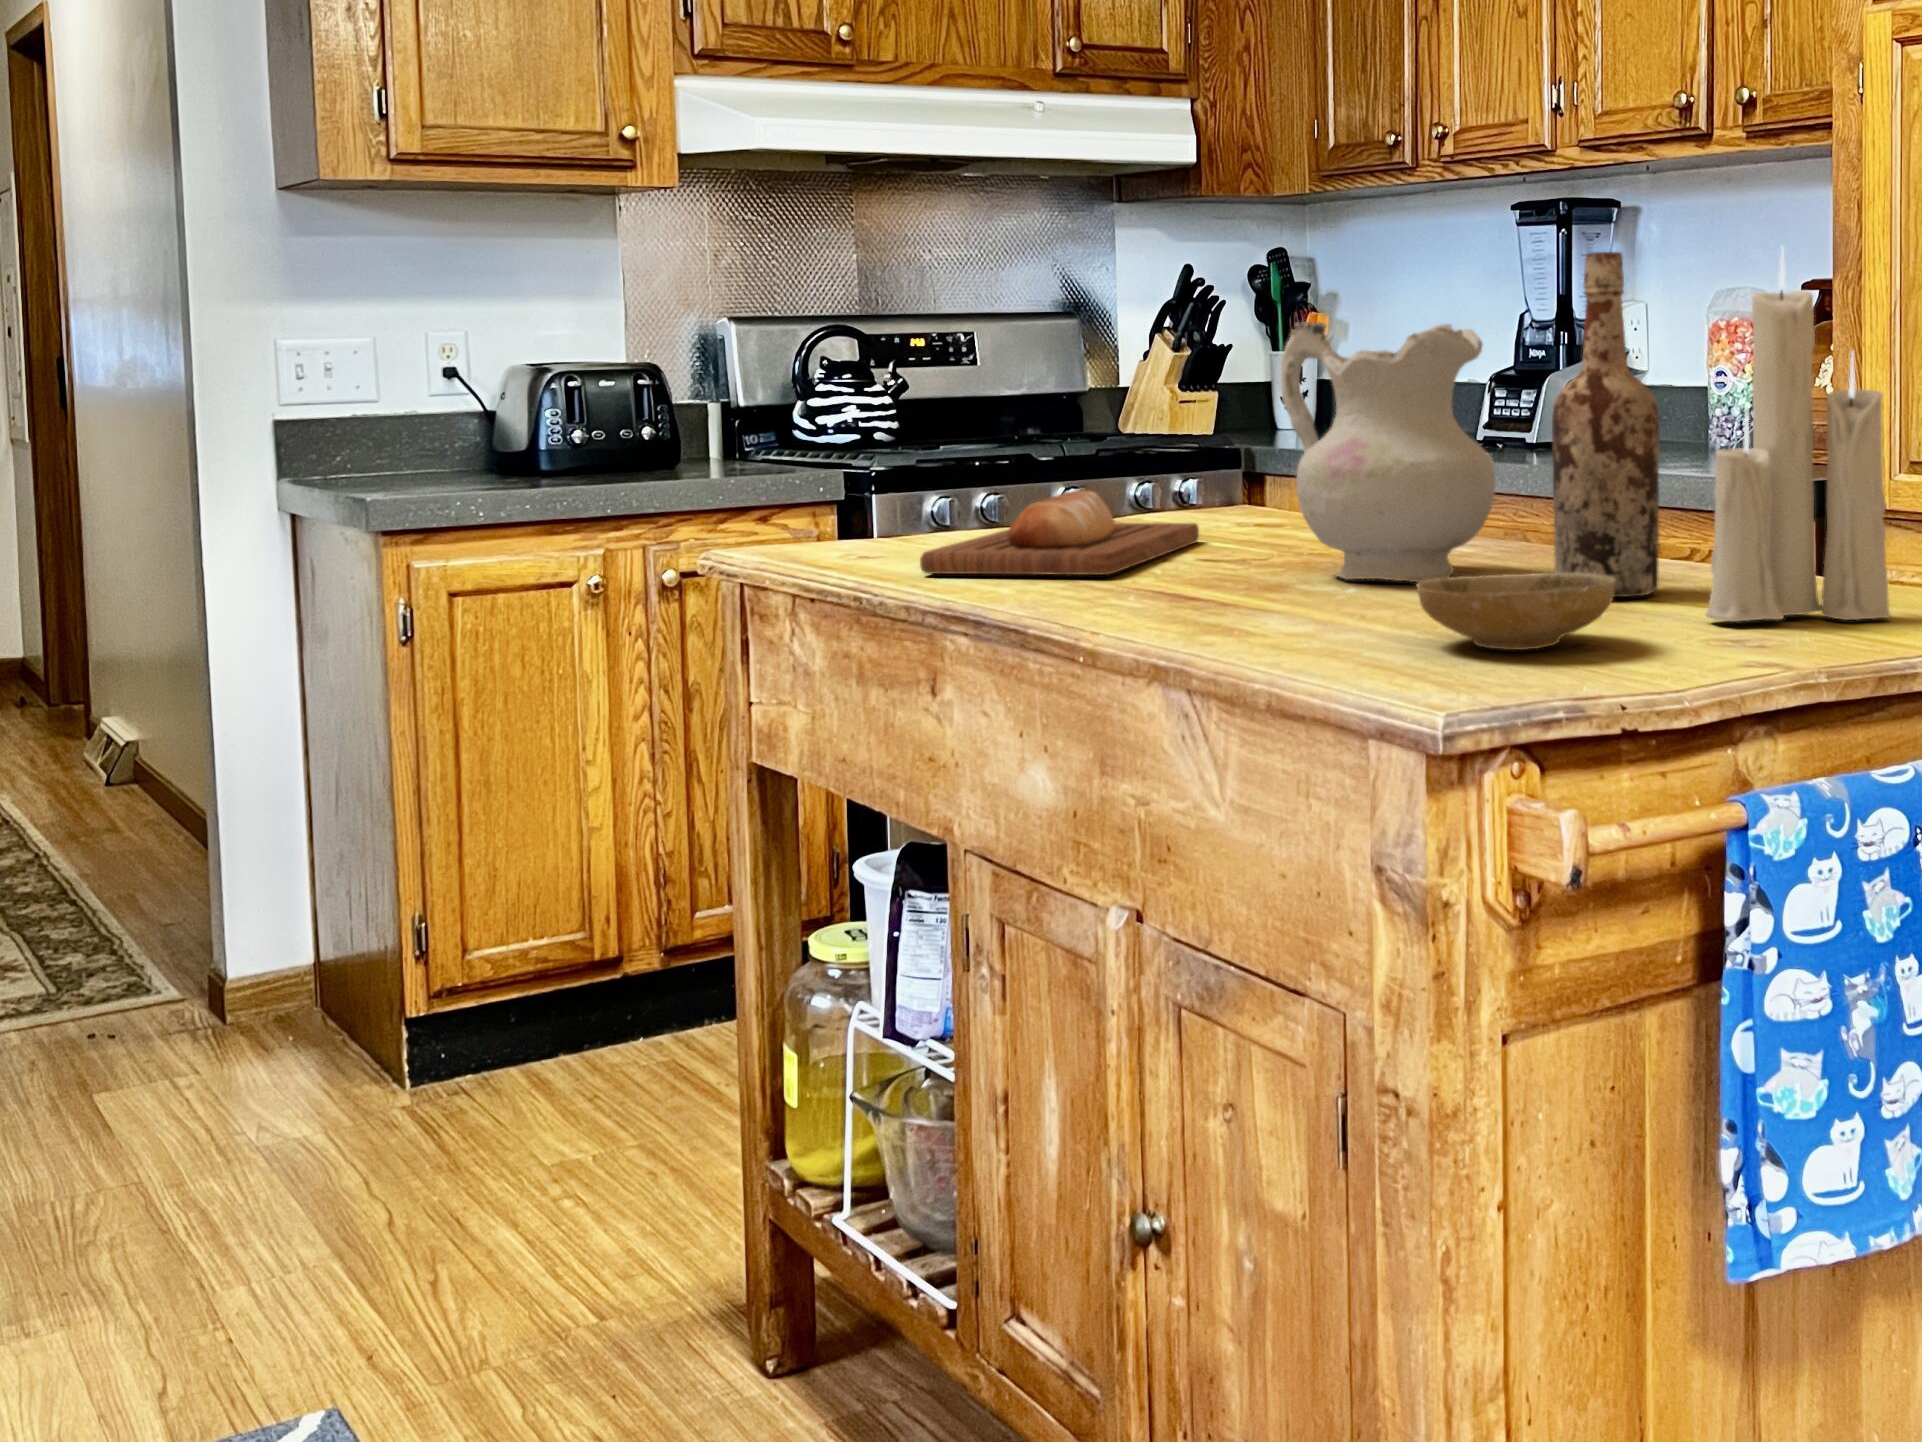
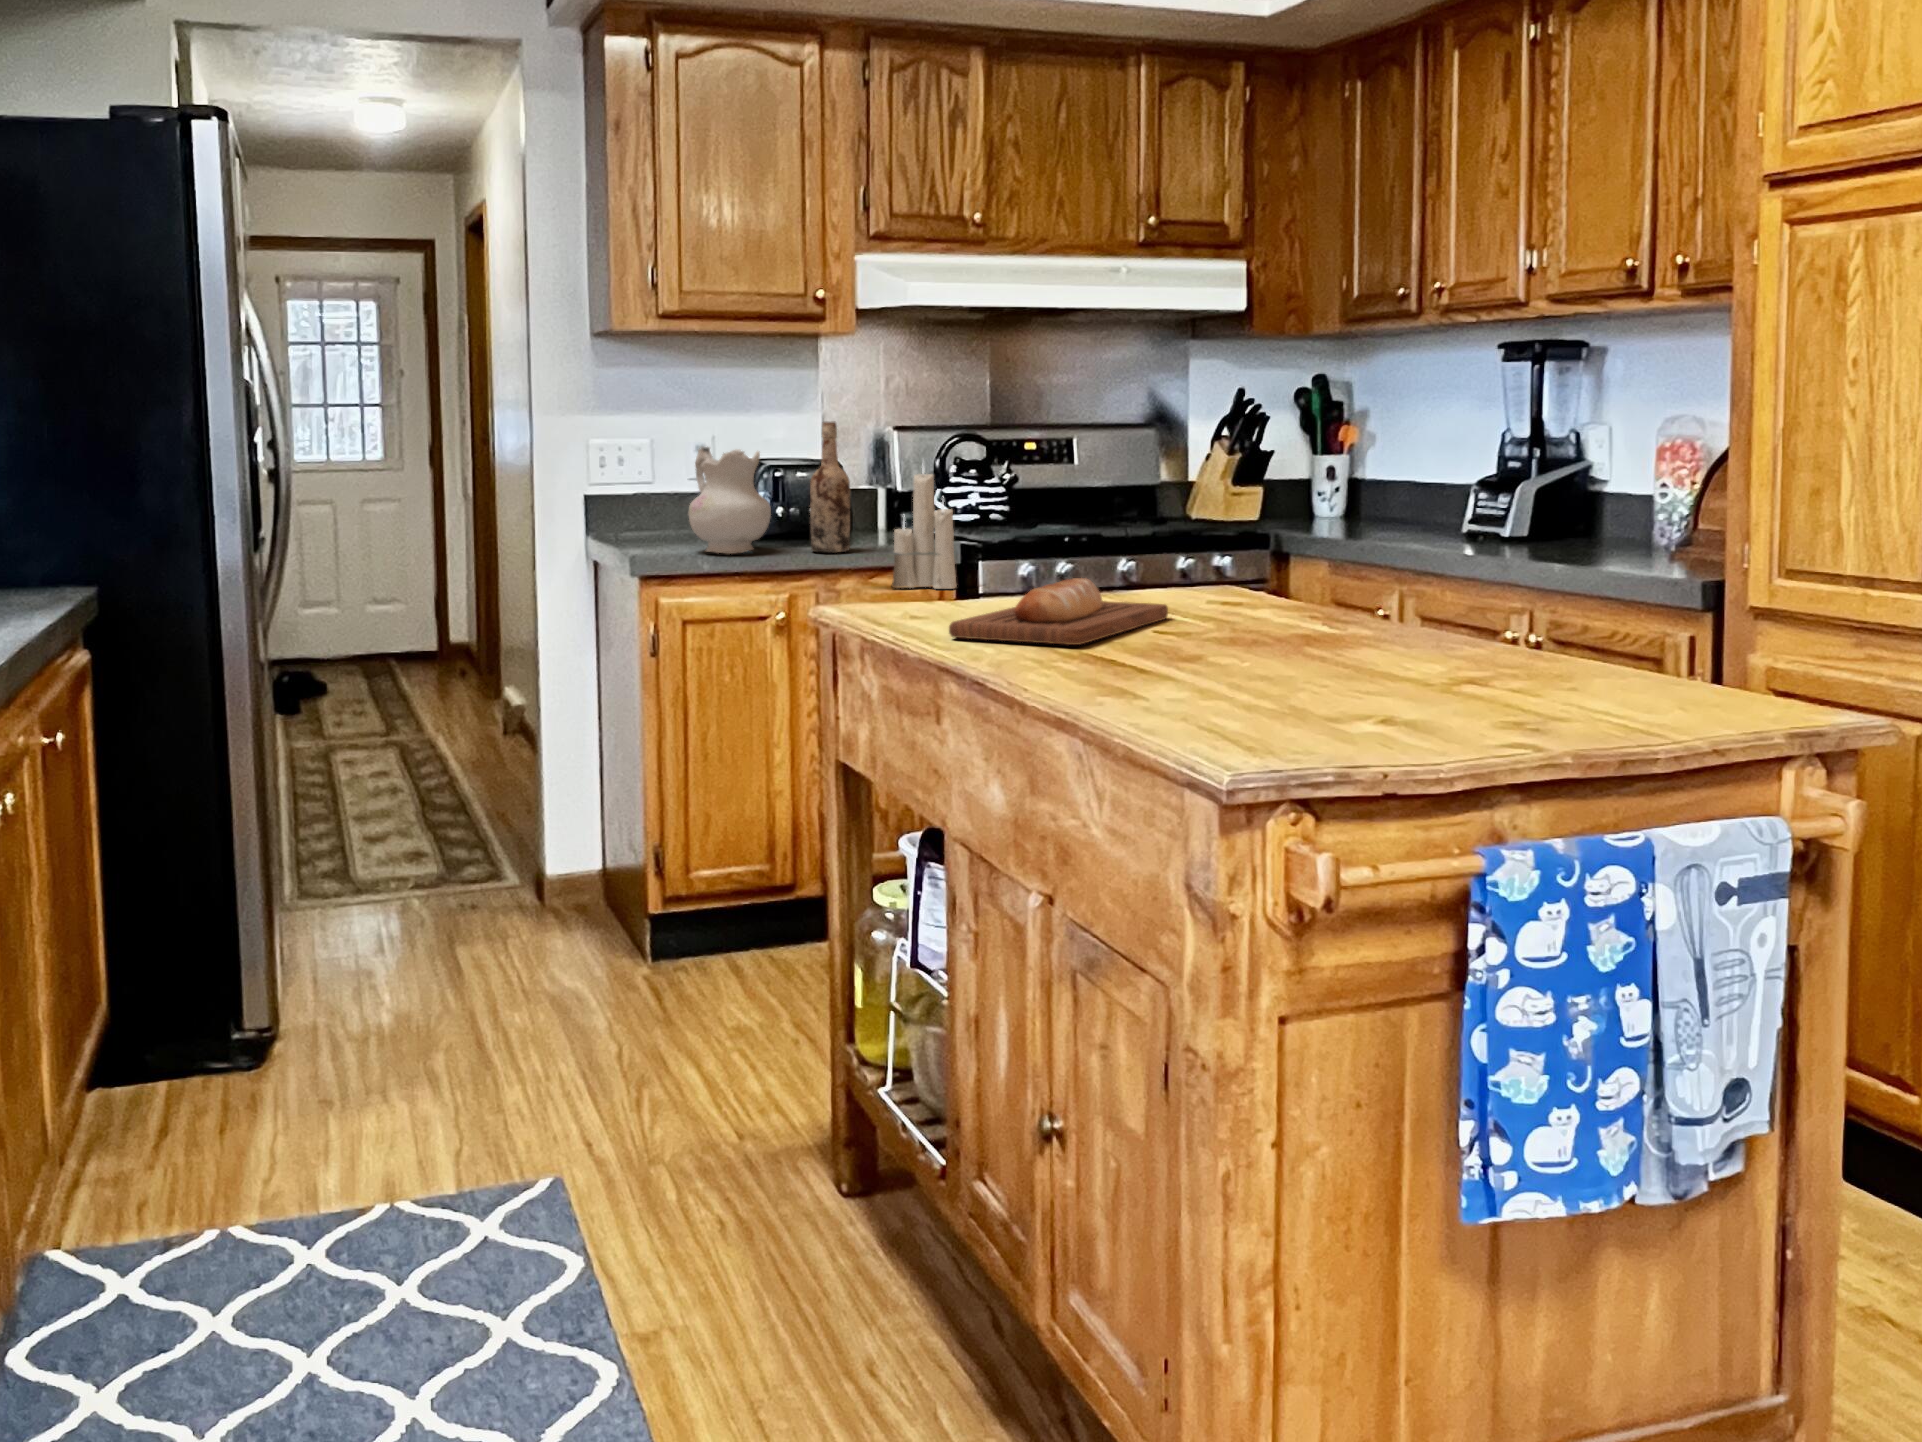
candle: present [1705,245,1891,622] -> present [892,467,957,589]
wine bottle: present [1552,252,1659,597] -> present [810,421,850,552]
ceramic pitcher: present [1281,321,1495,582] -> present [688,446,771,554]
ceramic bowl: present [1417,573,1615,650] -> none [1257,667,1410,727]

